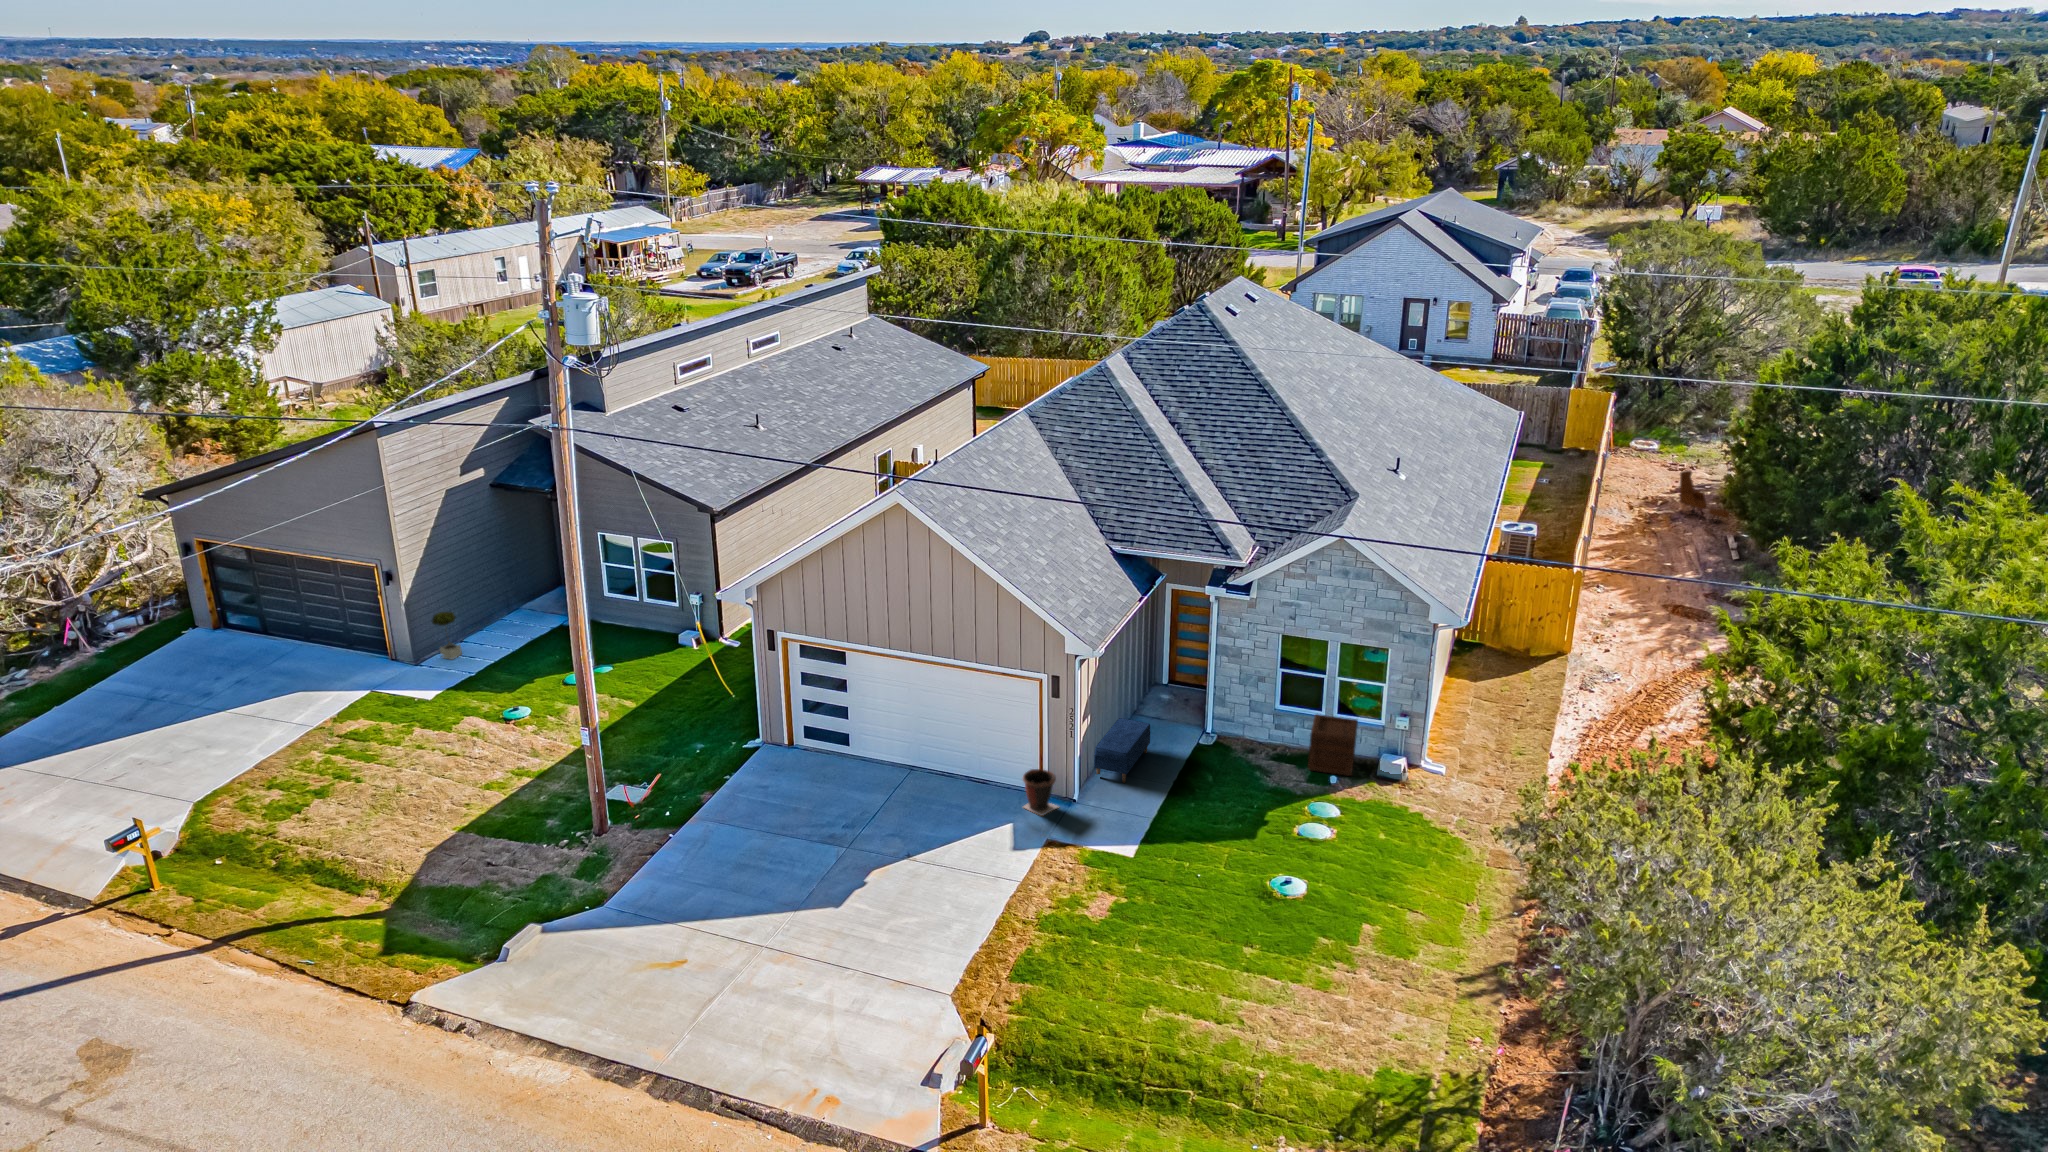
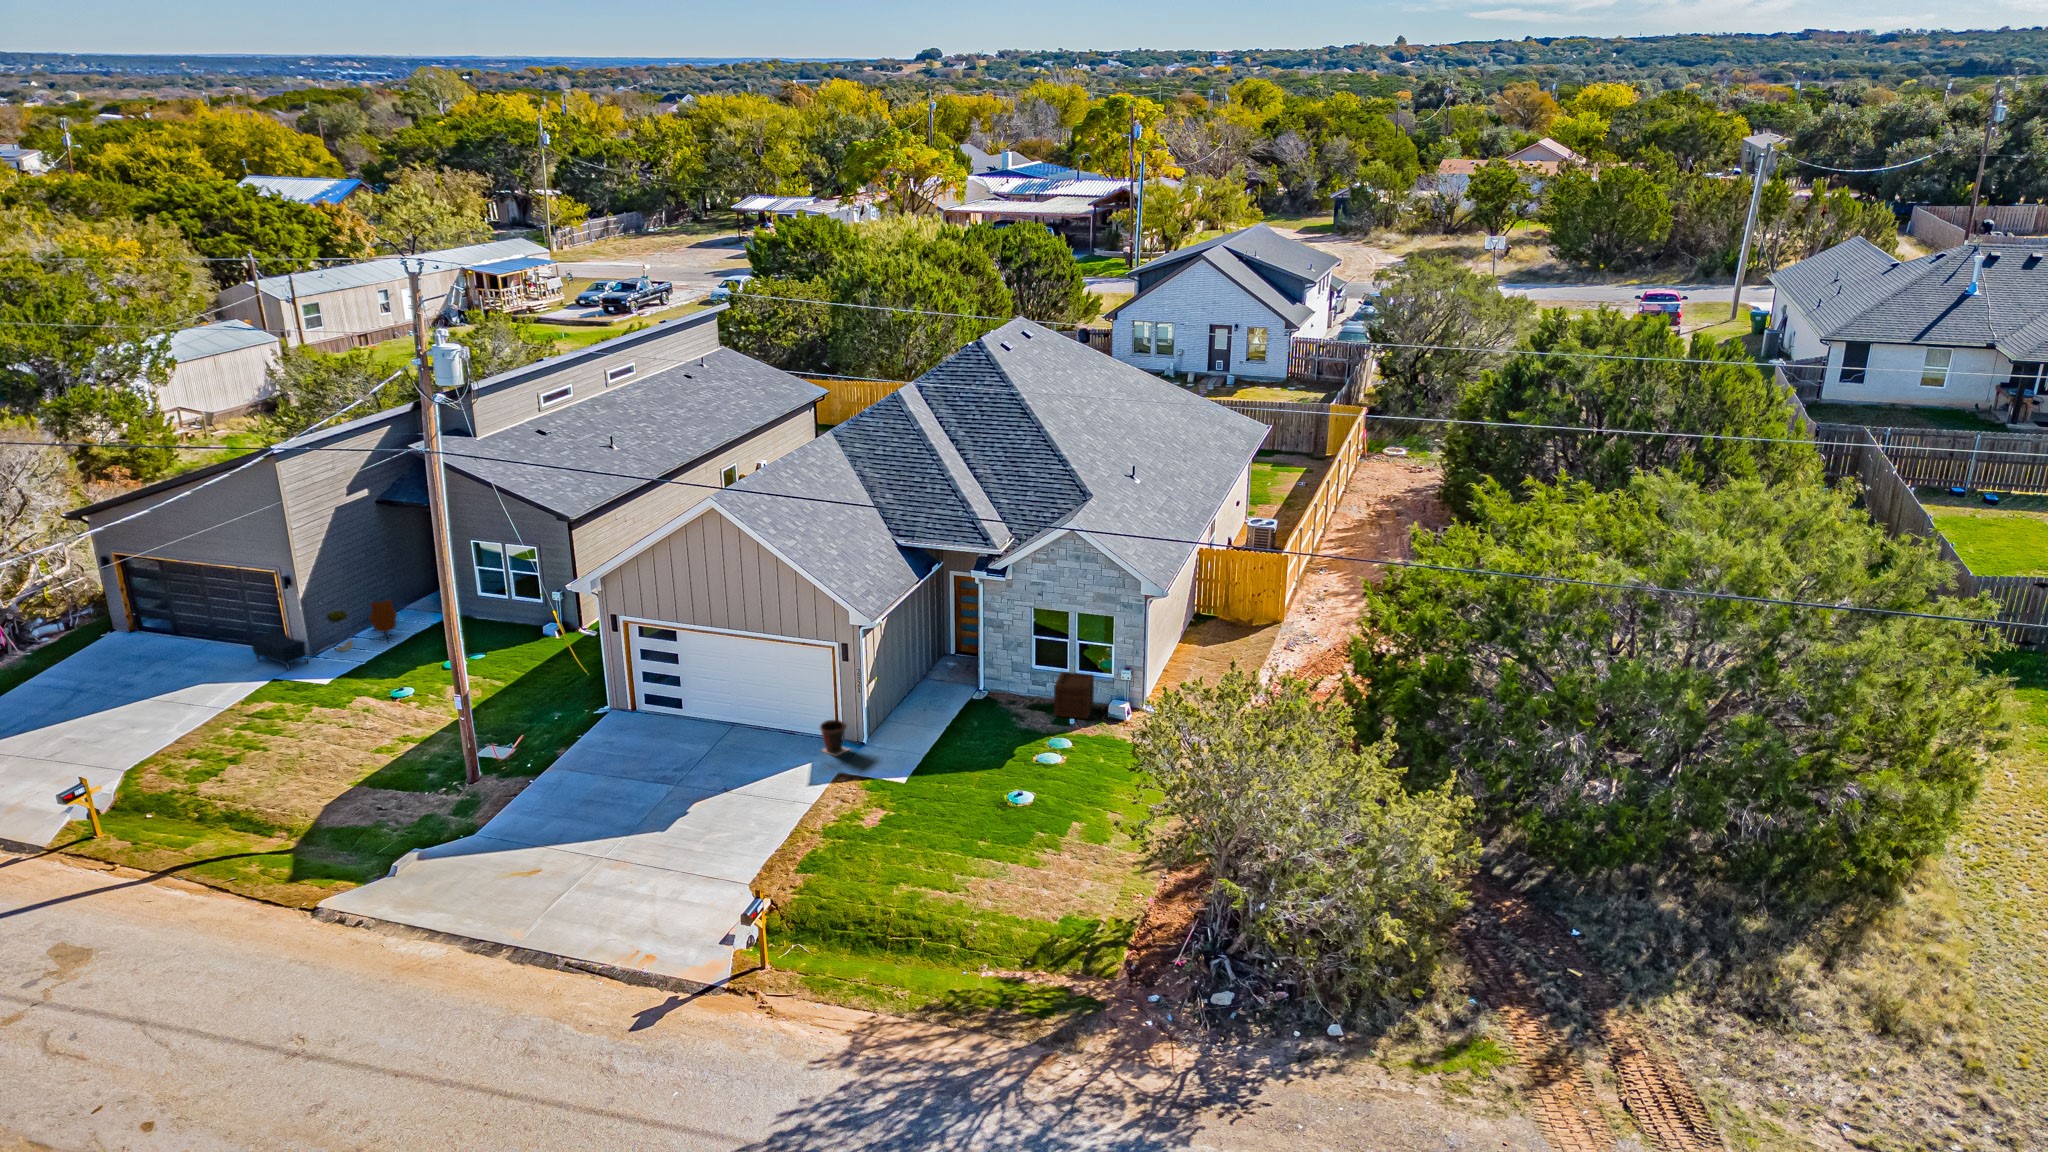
lounge chair: present [1680,470,1729,522] -> present [369,600,397,639]
bench: present [1094,718,1150,783] -> present [251,631,308,670]

